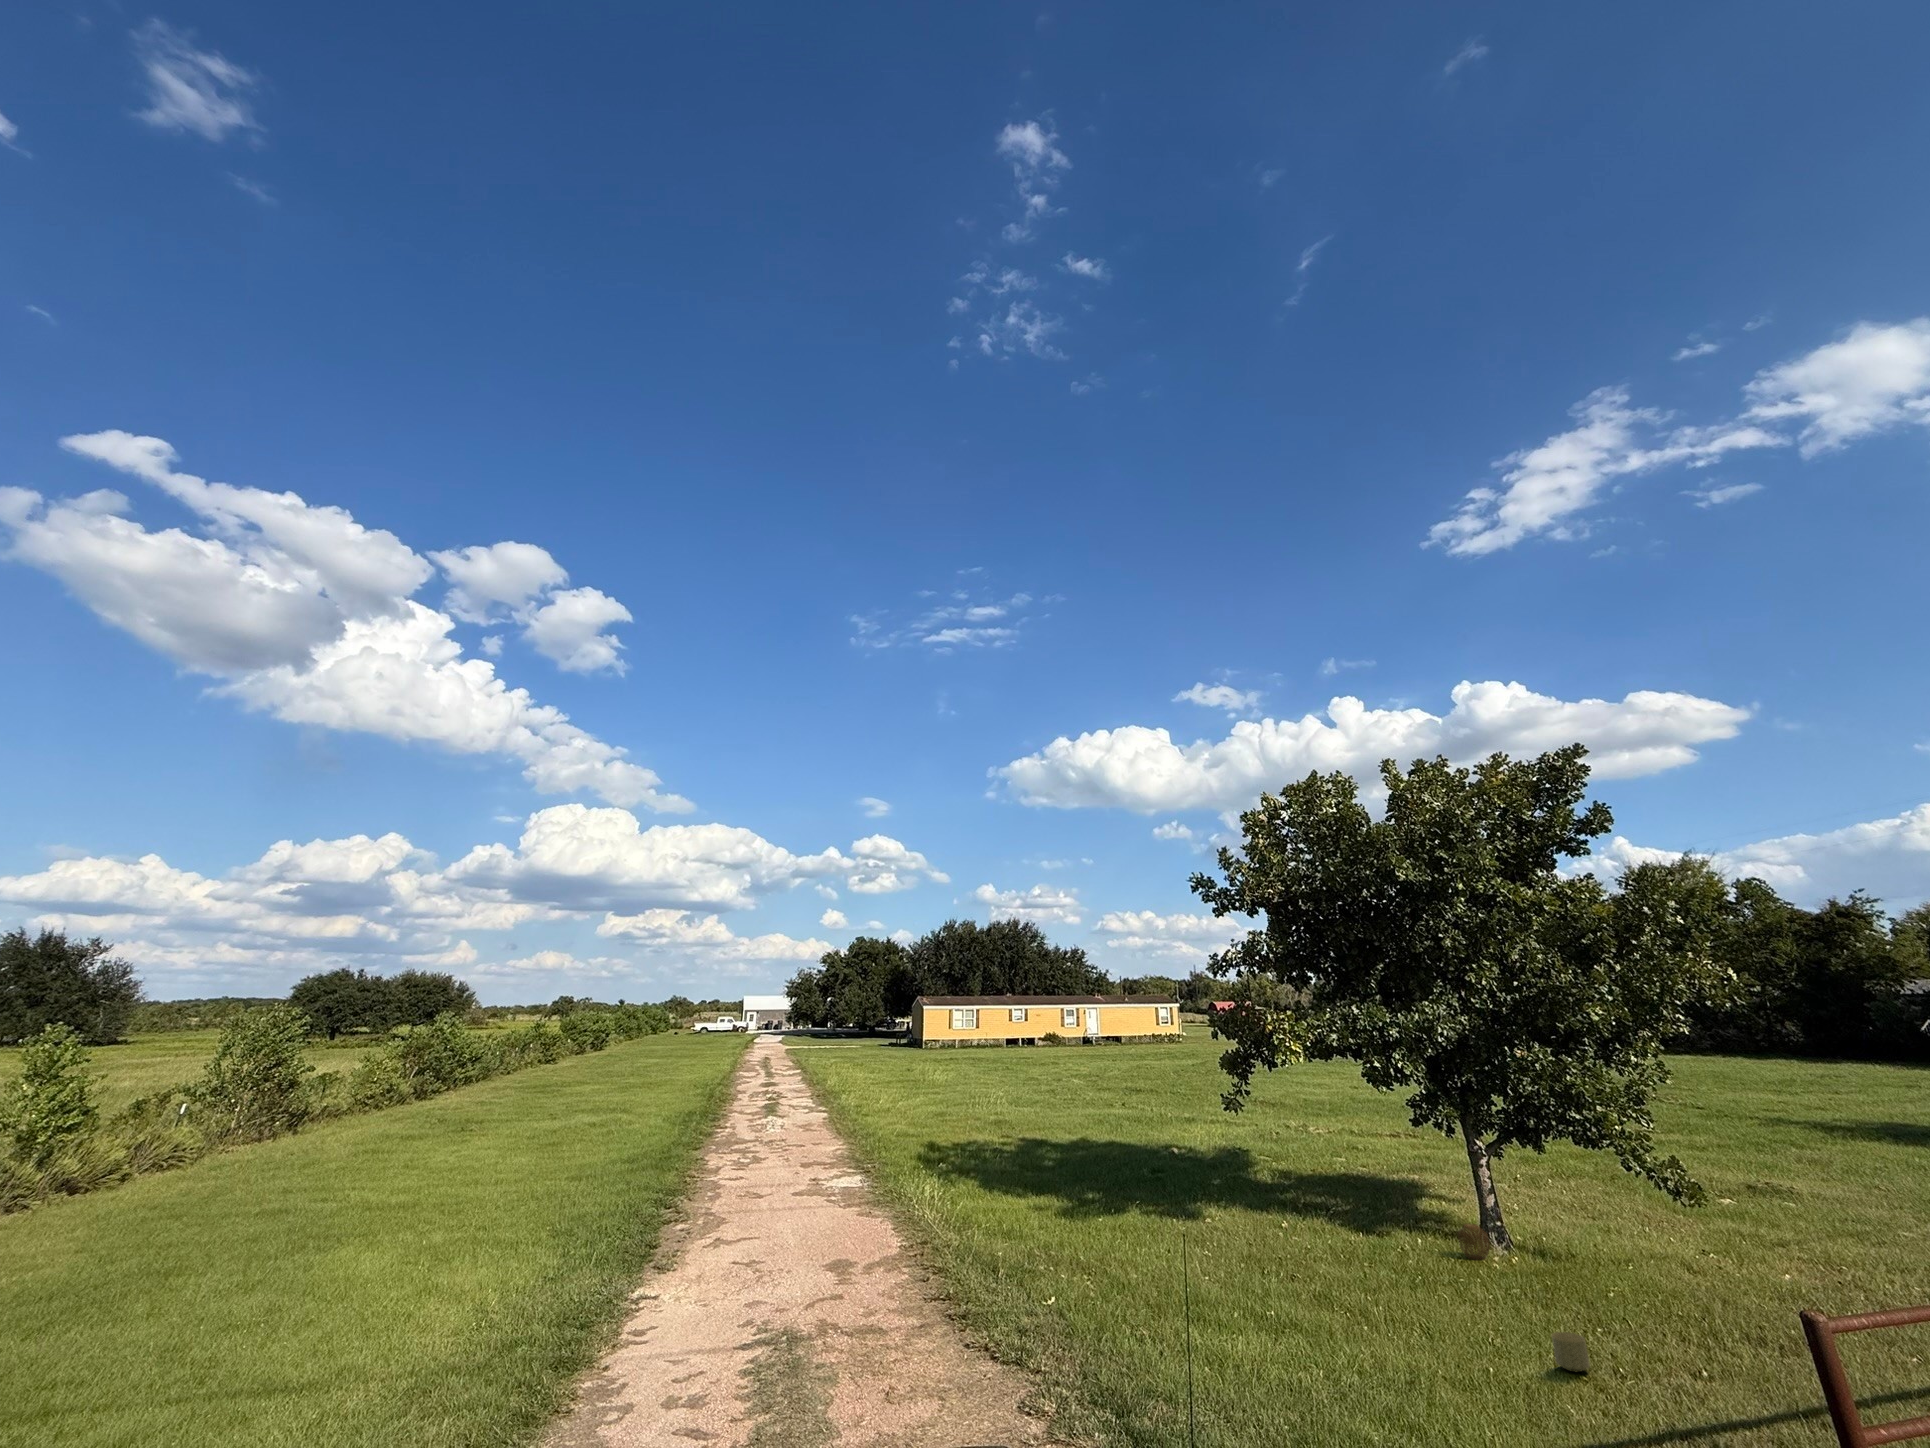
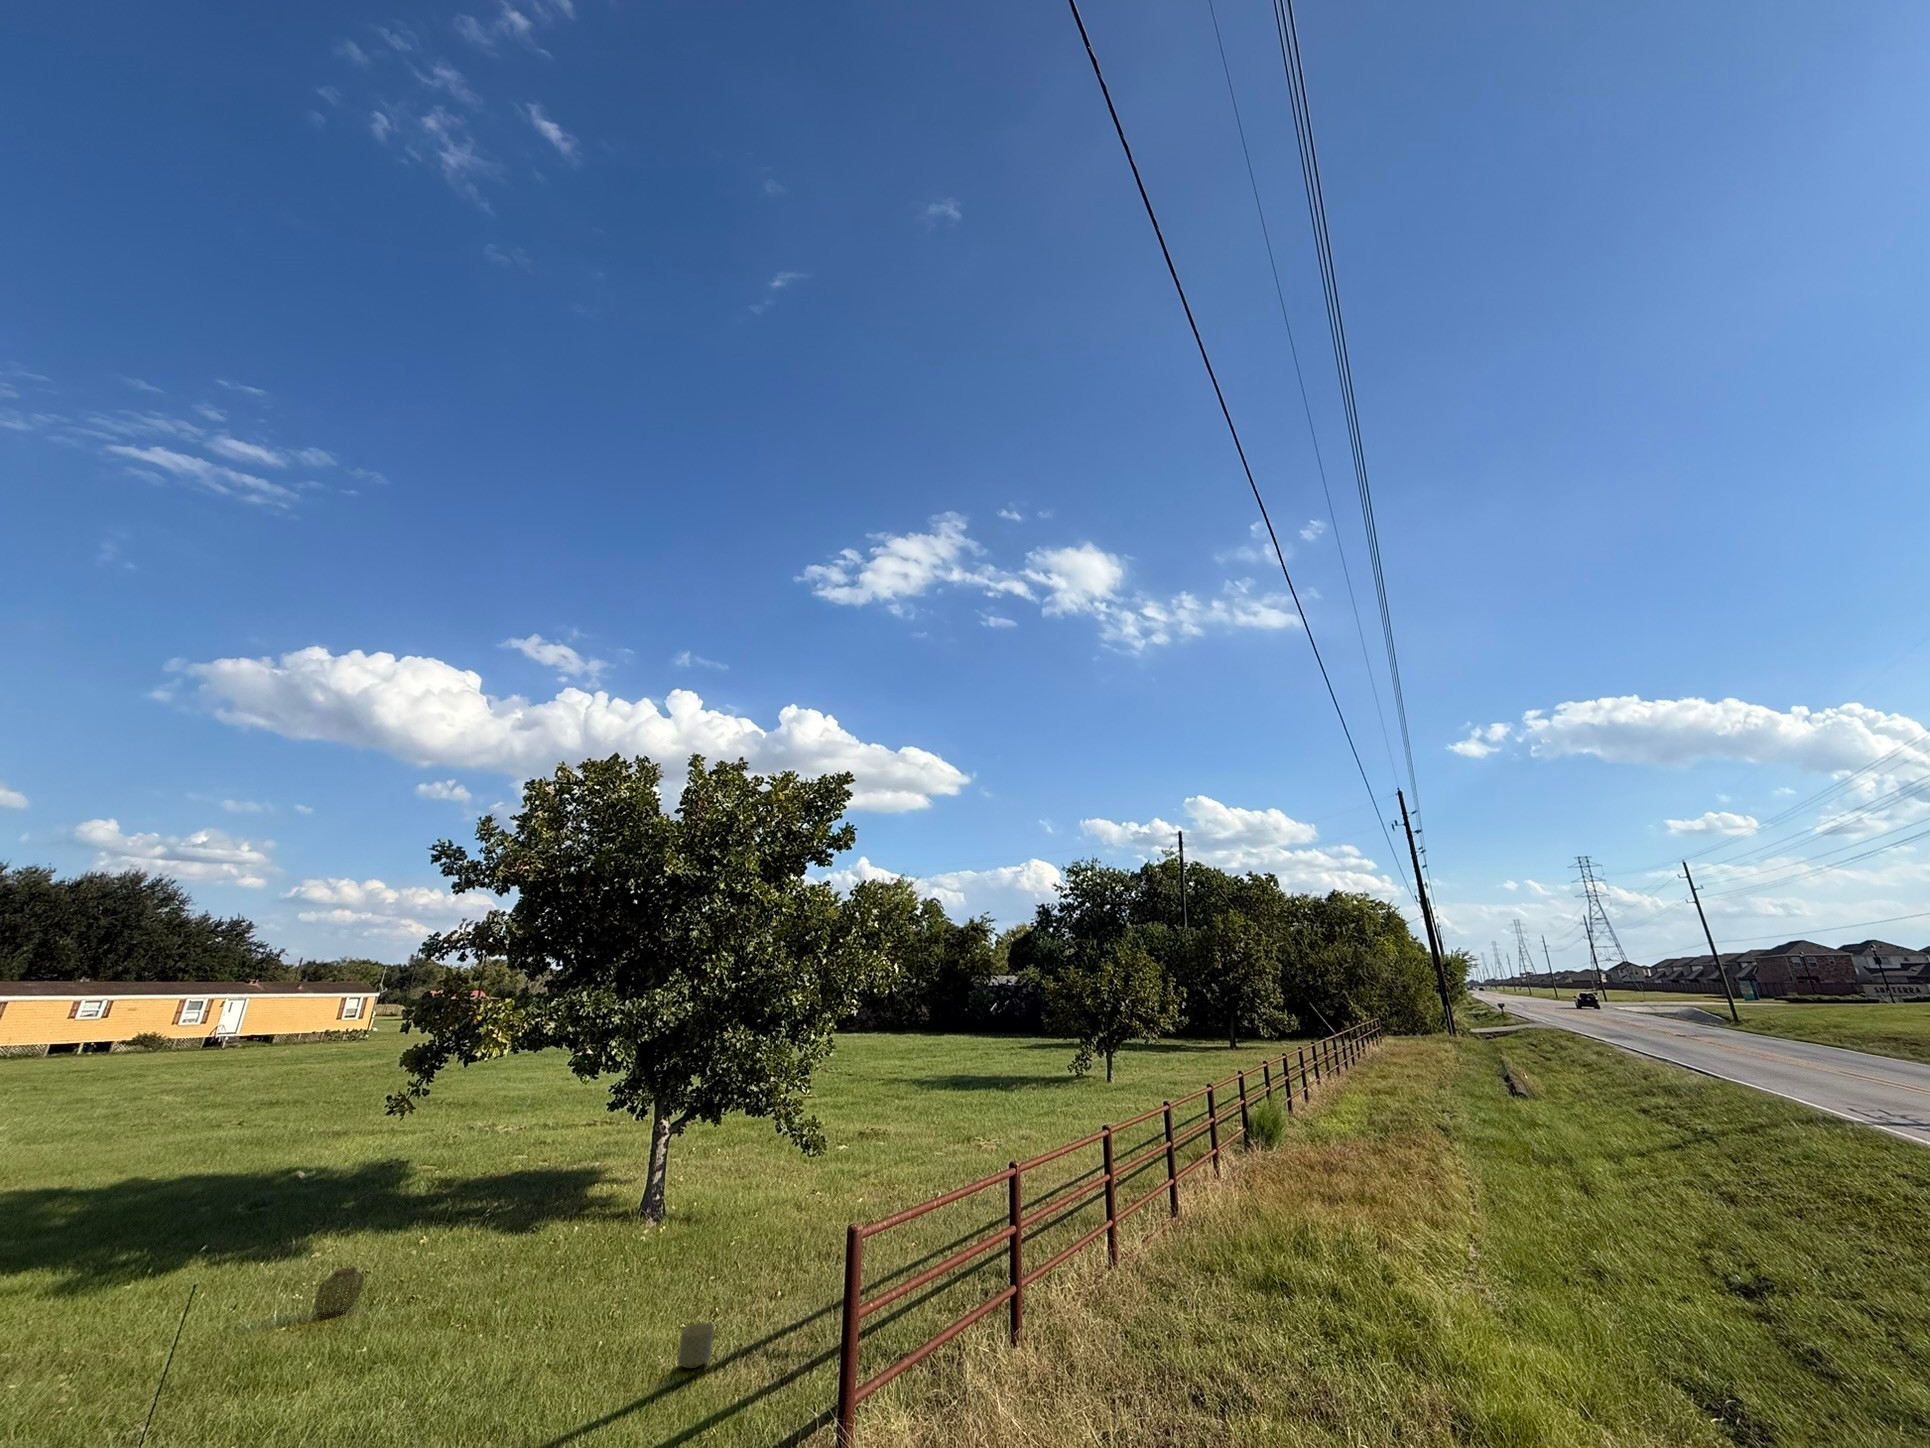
woven basket: present [1458,1224,1489,1260] -> present [314,1267,364,1318]

